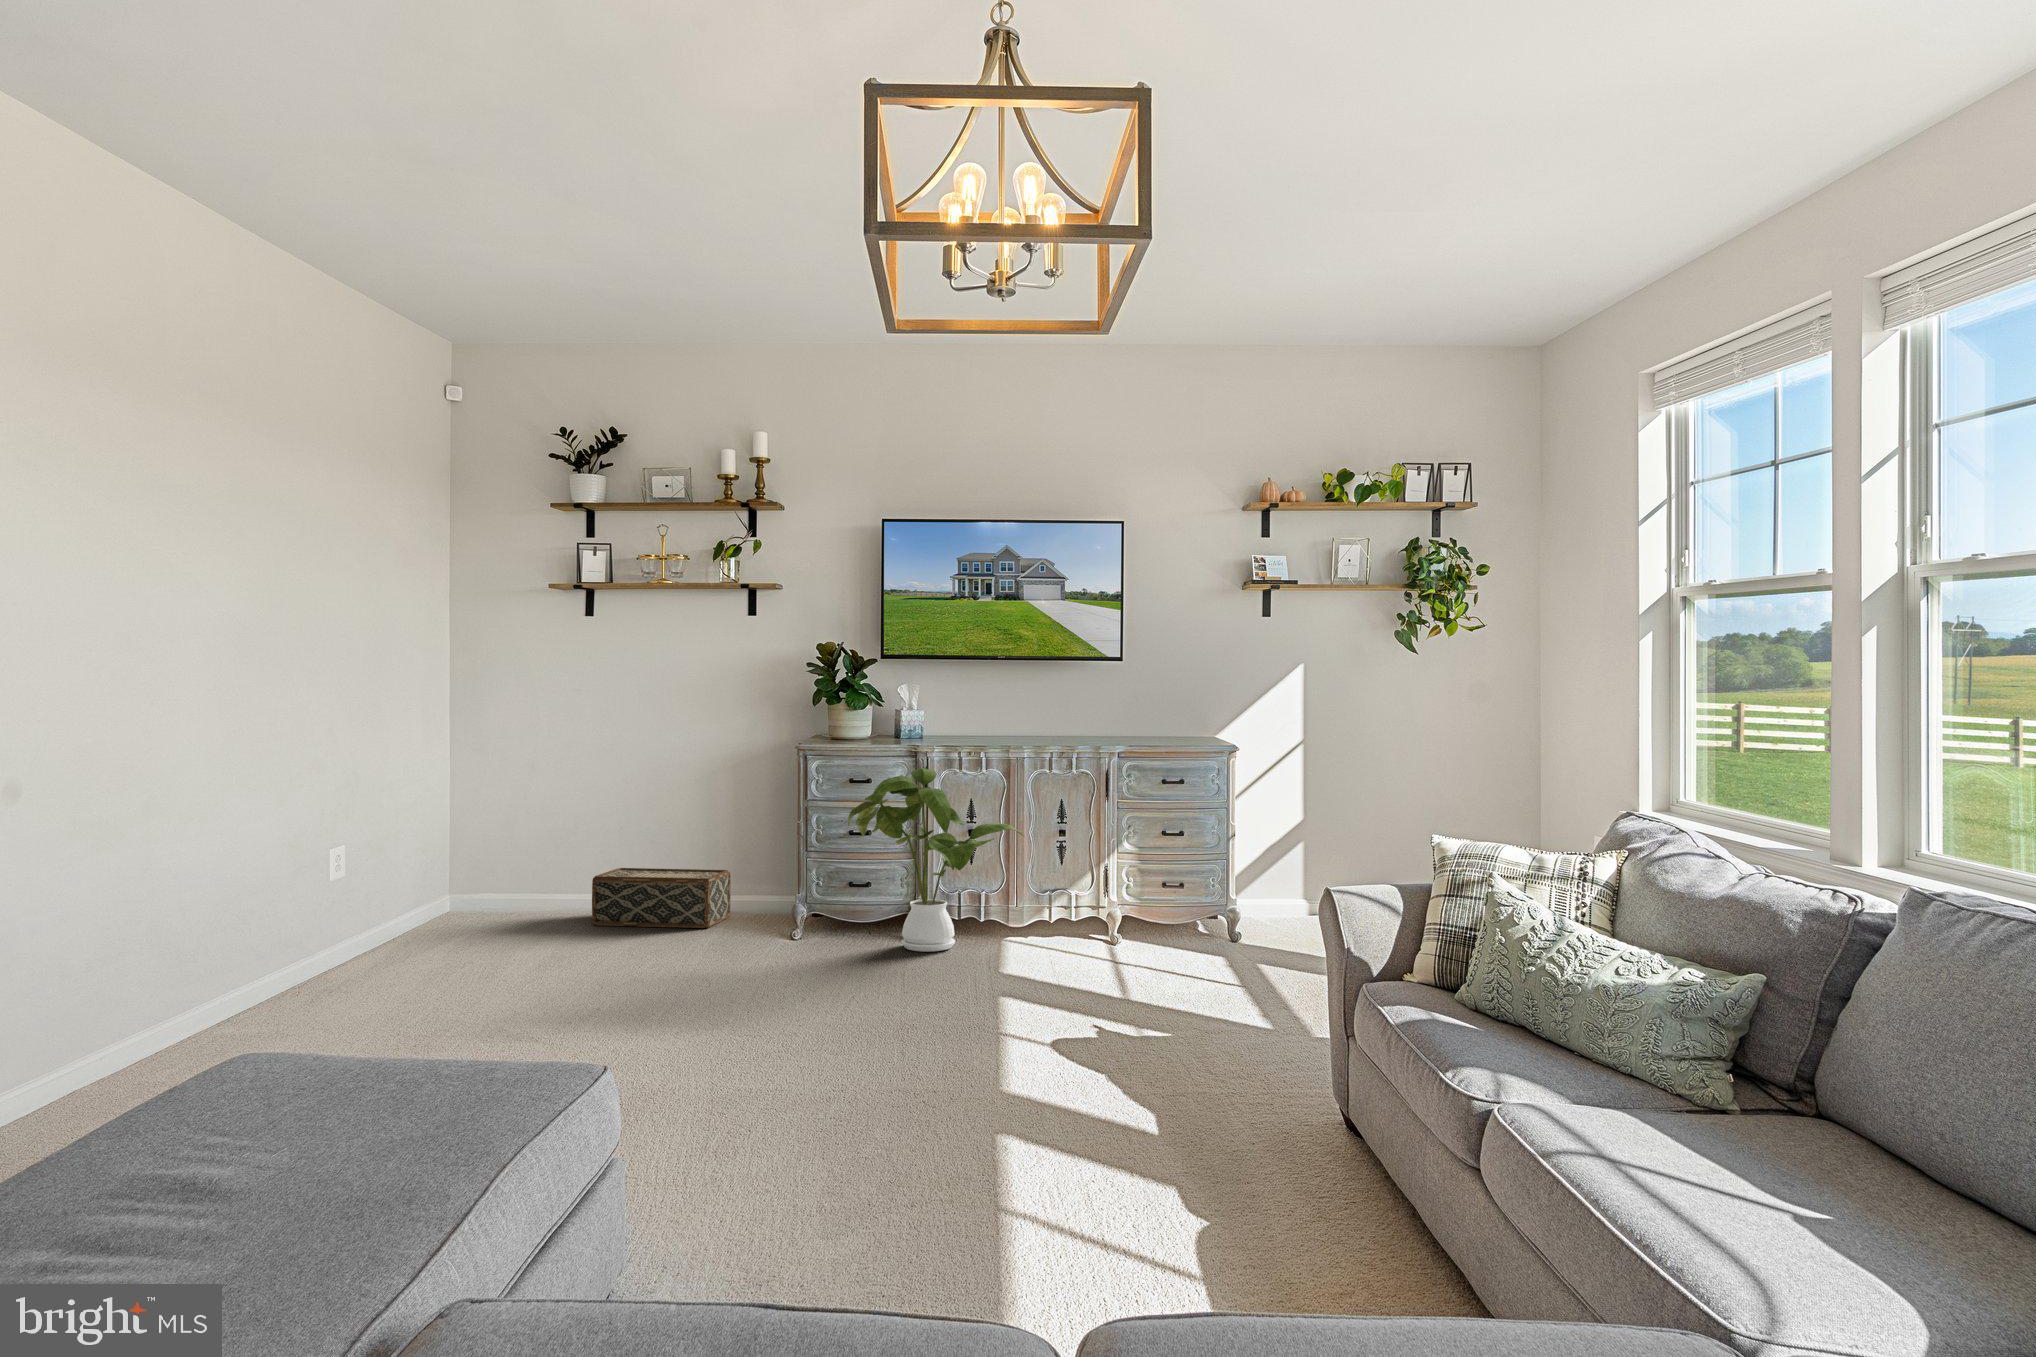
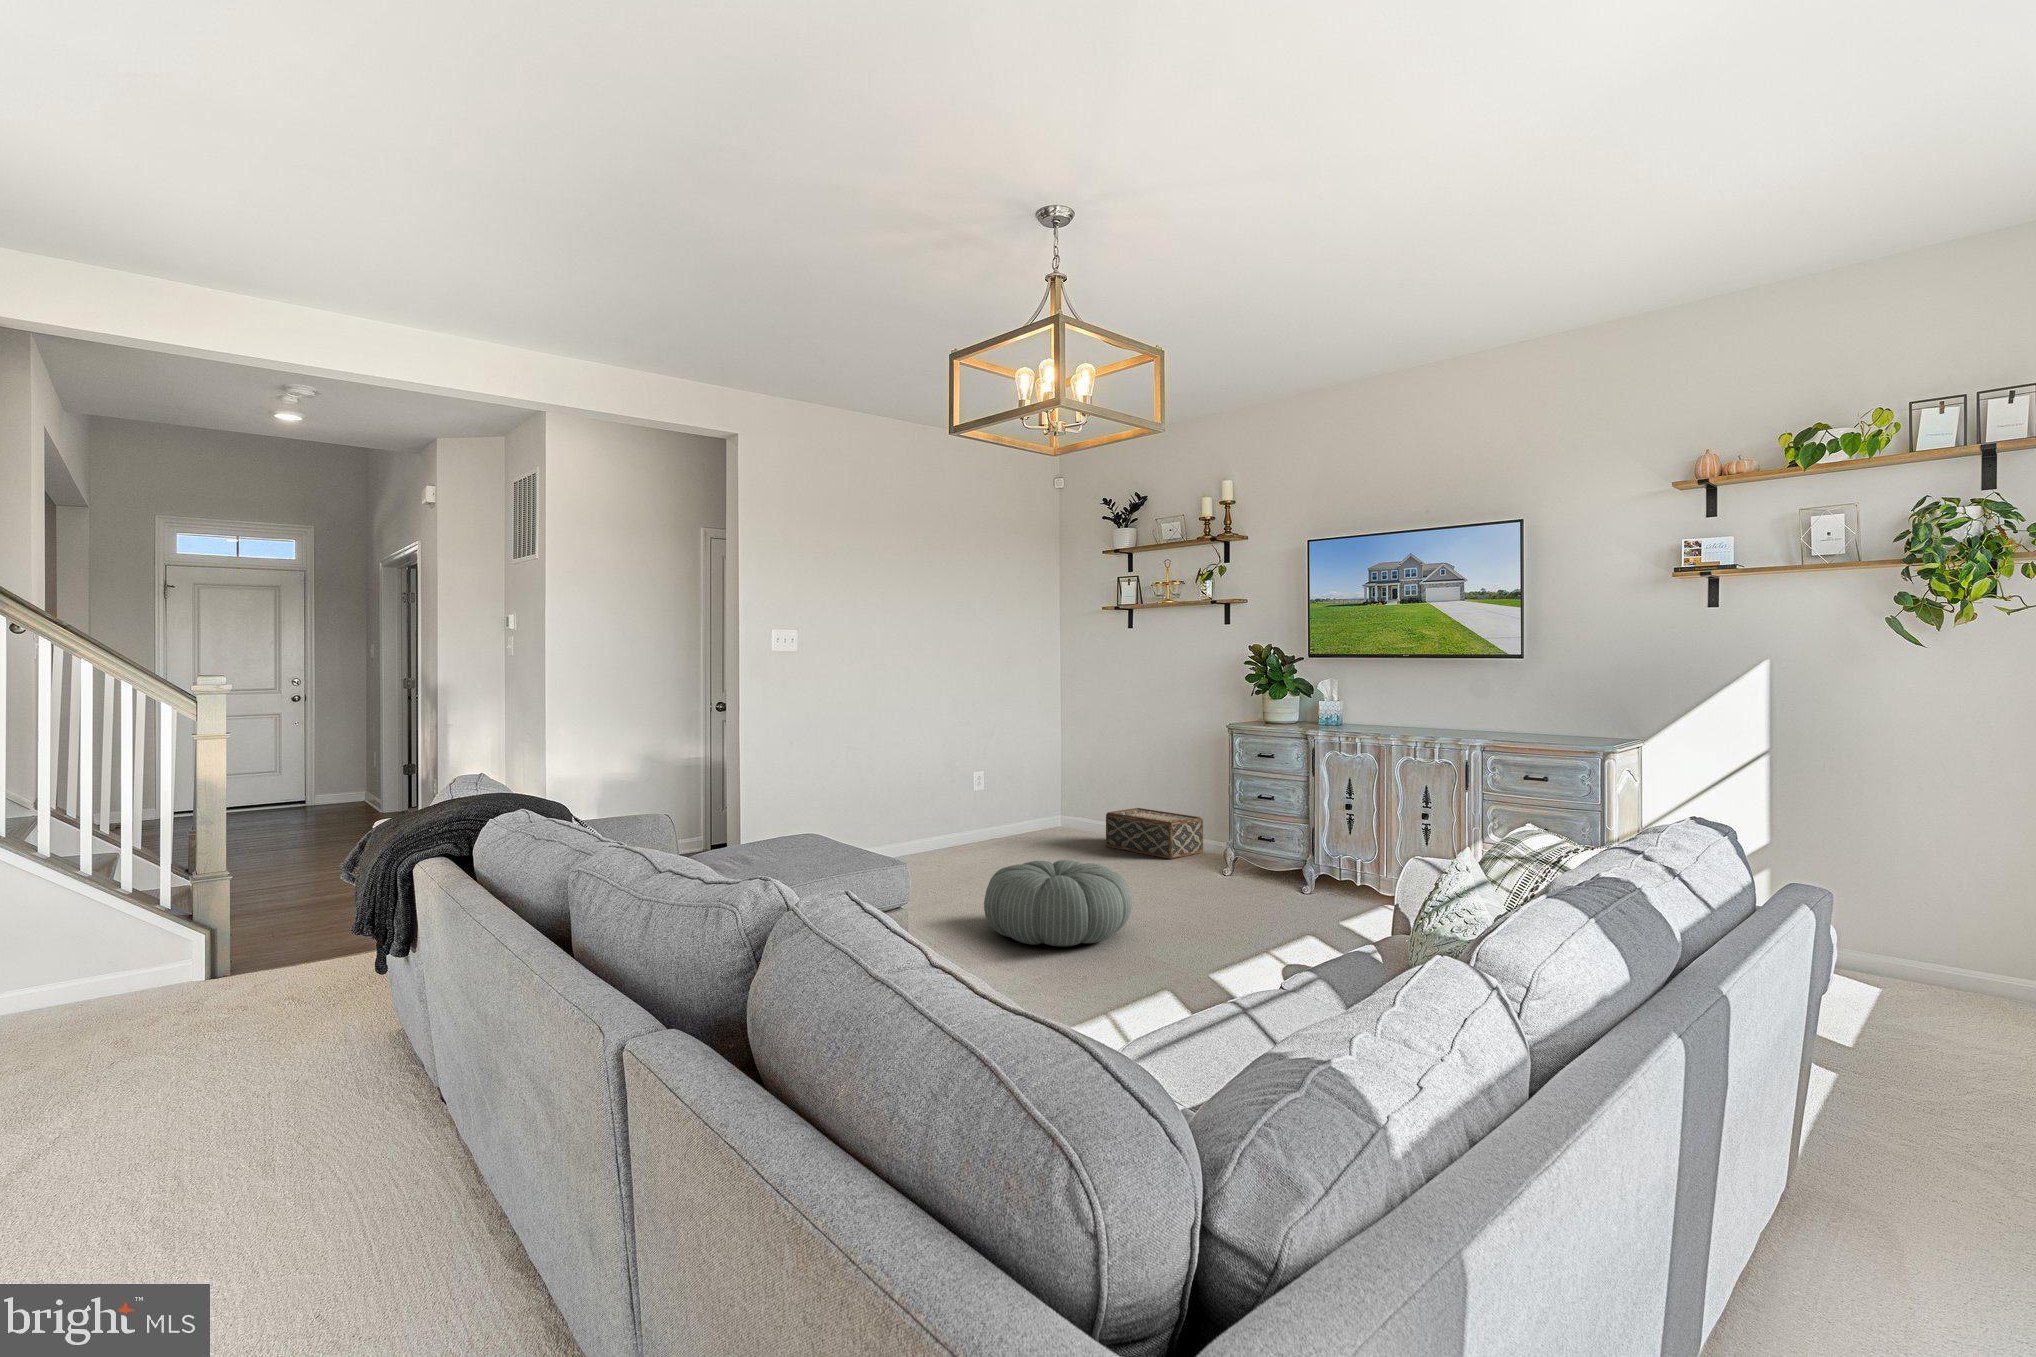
house plant: present [848,768,1024,952] -> none [1228,750,1381,903]
pouf: none [642,925,848,1039] -> present [984,860,1132,947]

